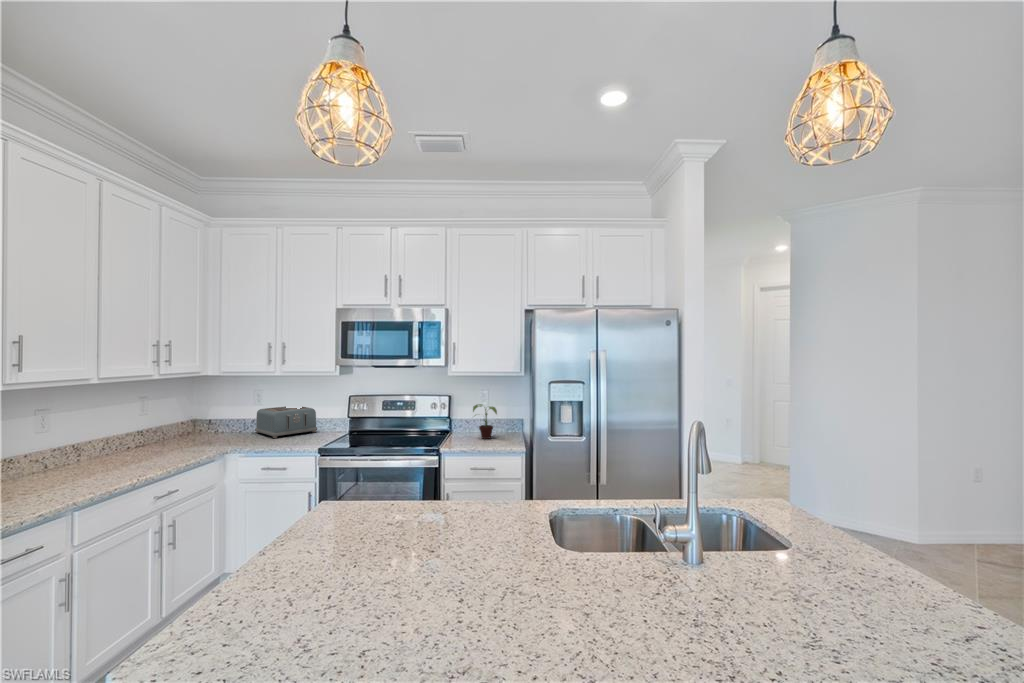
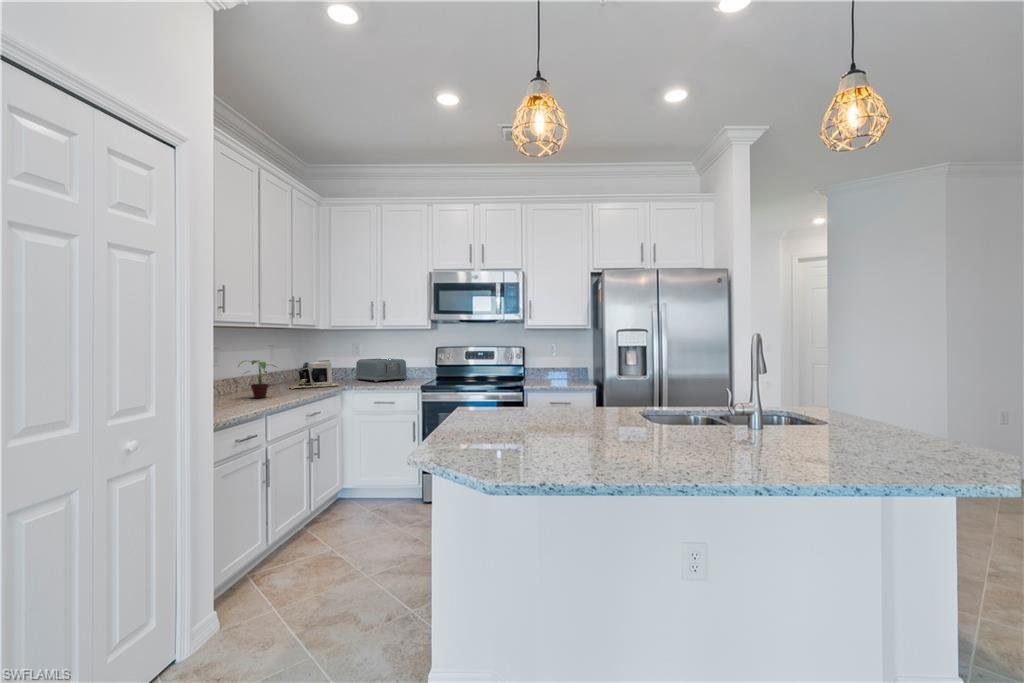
potted plant: present [473,404,497,439] -> present [240,360,274,398]
coffee maker: none [149,416,221,456] -> present [291,360,338,389]

